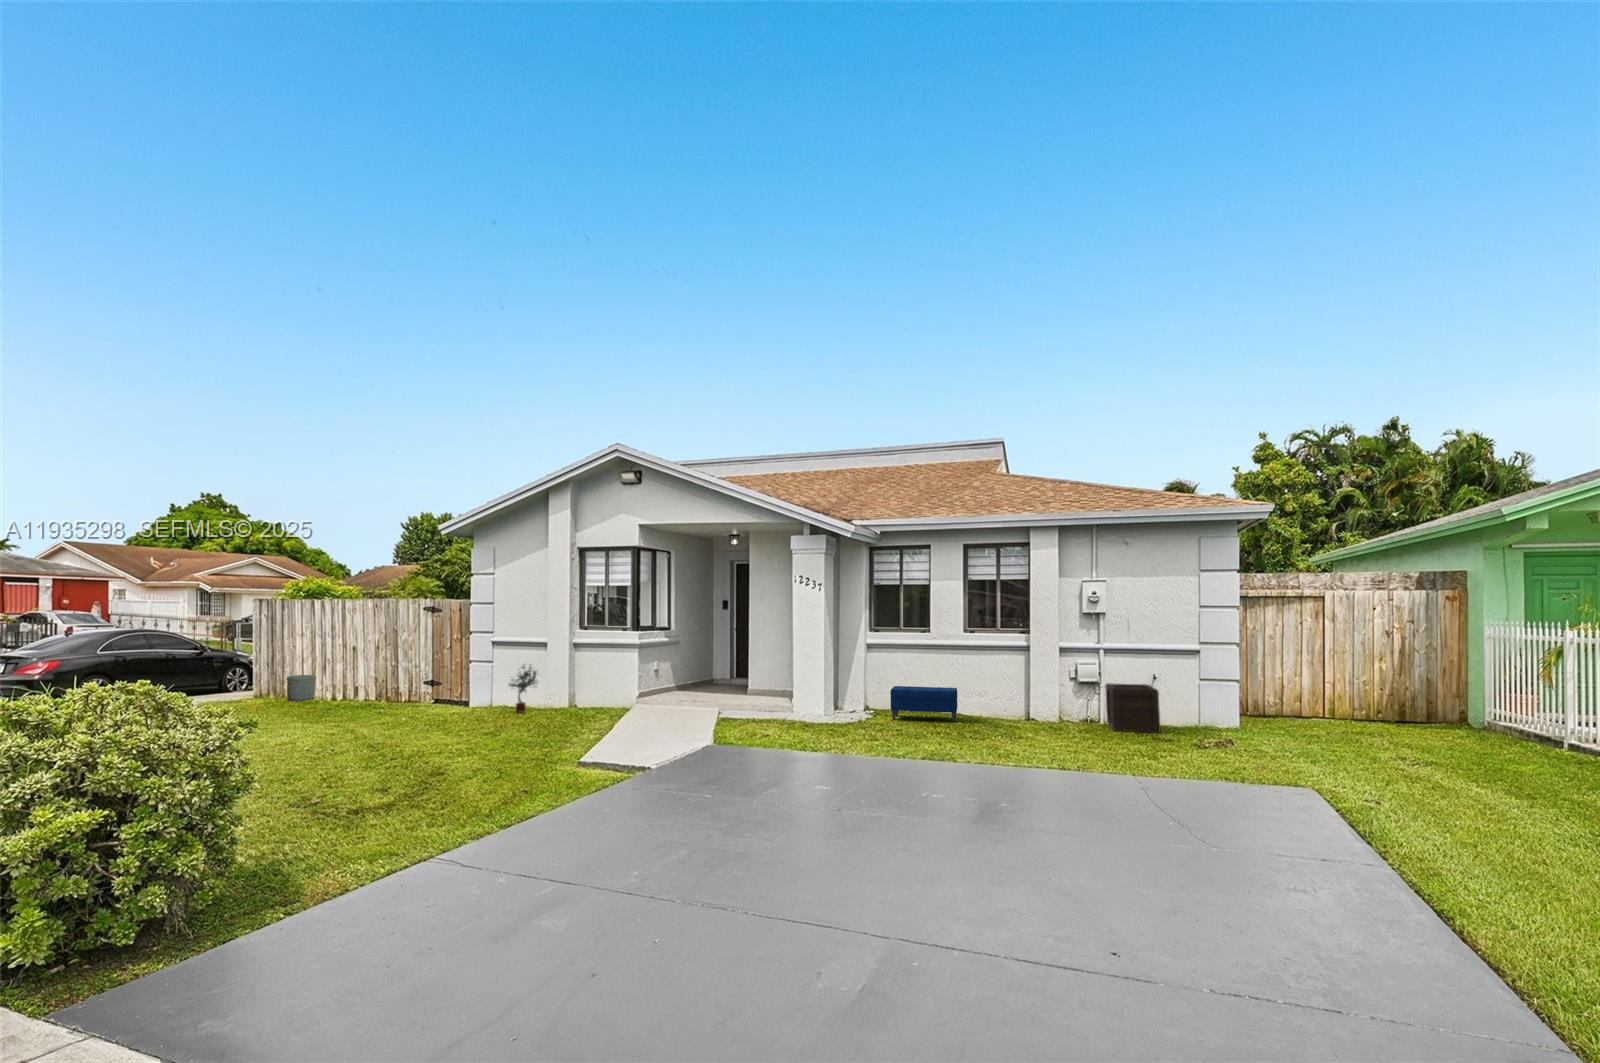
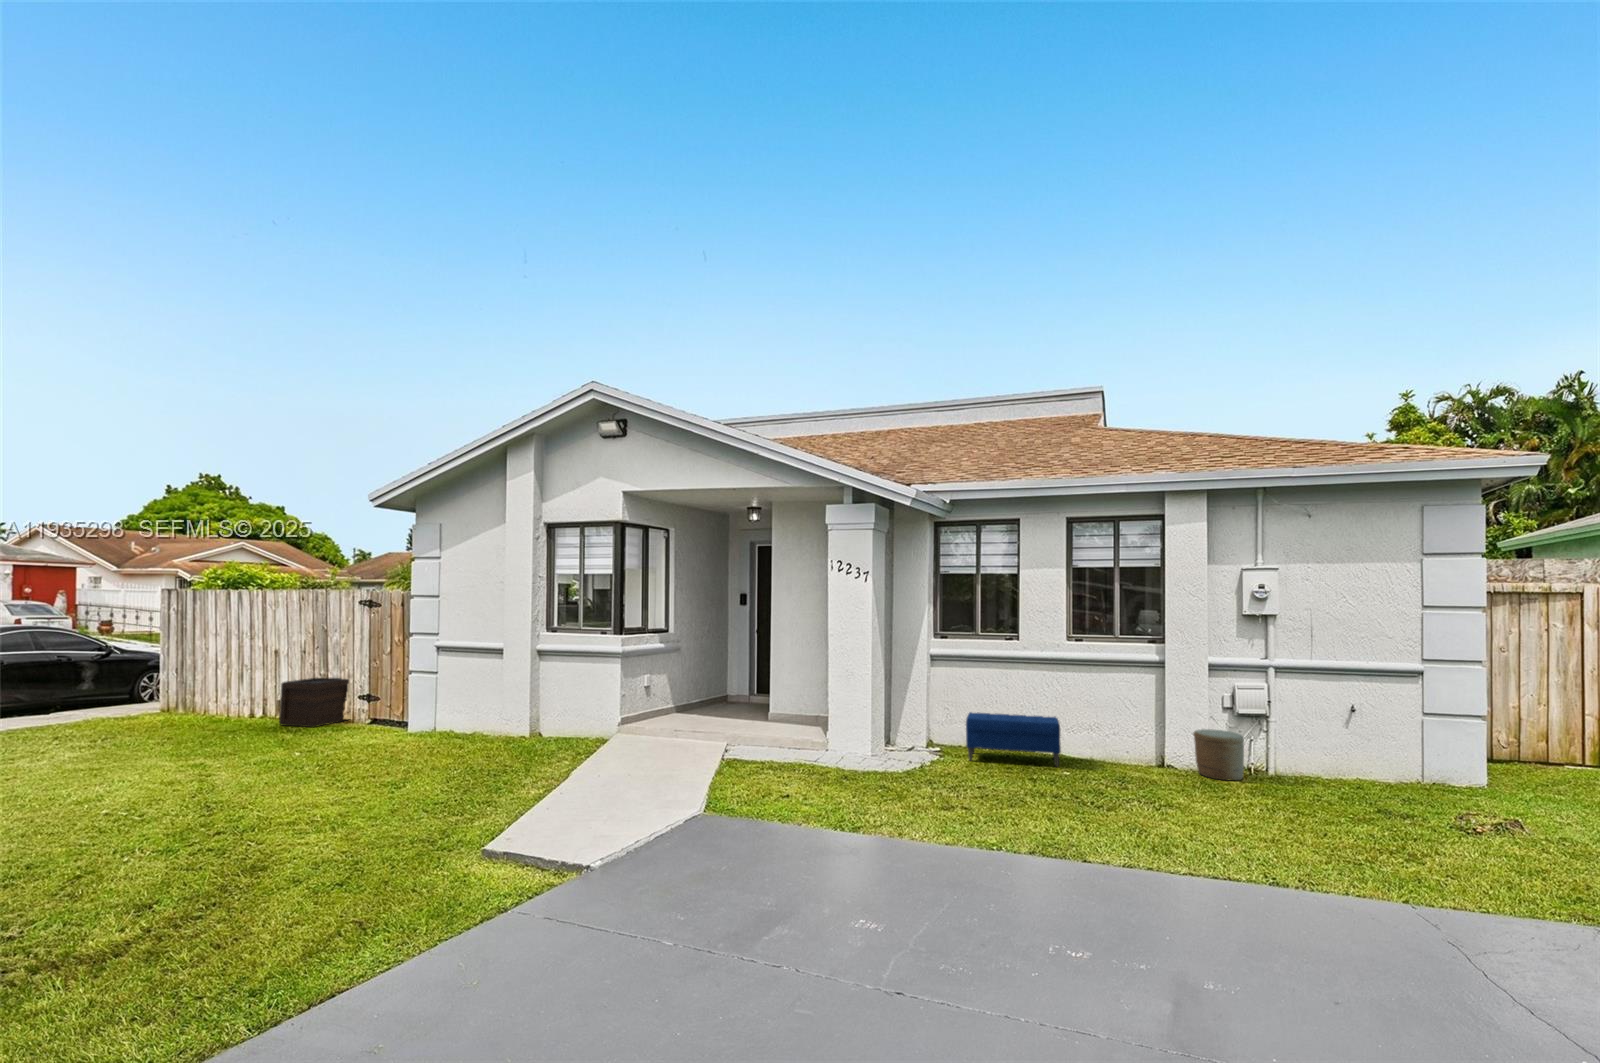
potted tree: present [509,664,537,713] -> none [454,676,496,741]
woven basket: present [287,675,316,701] -> present [1193,729,1244,780]
wooden crate: present [1105,683,1160,733] -> present [279,678,349,727]

